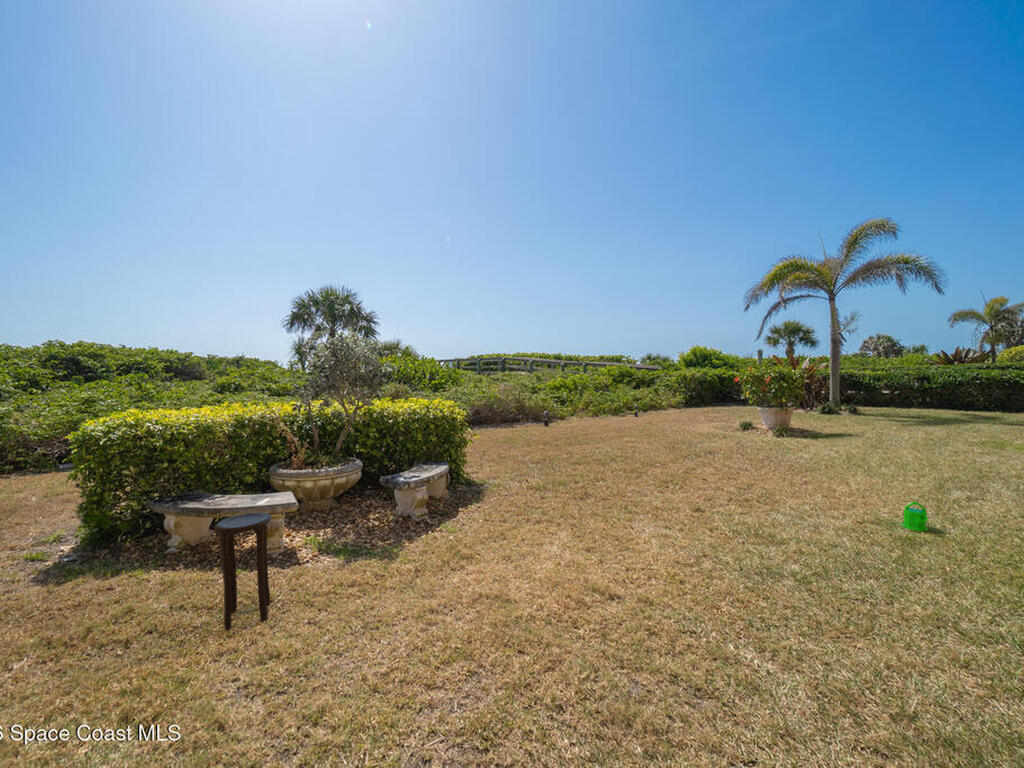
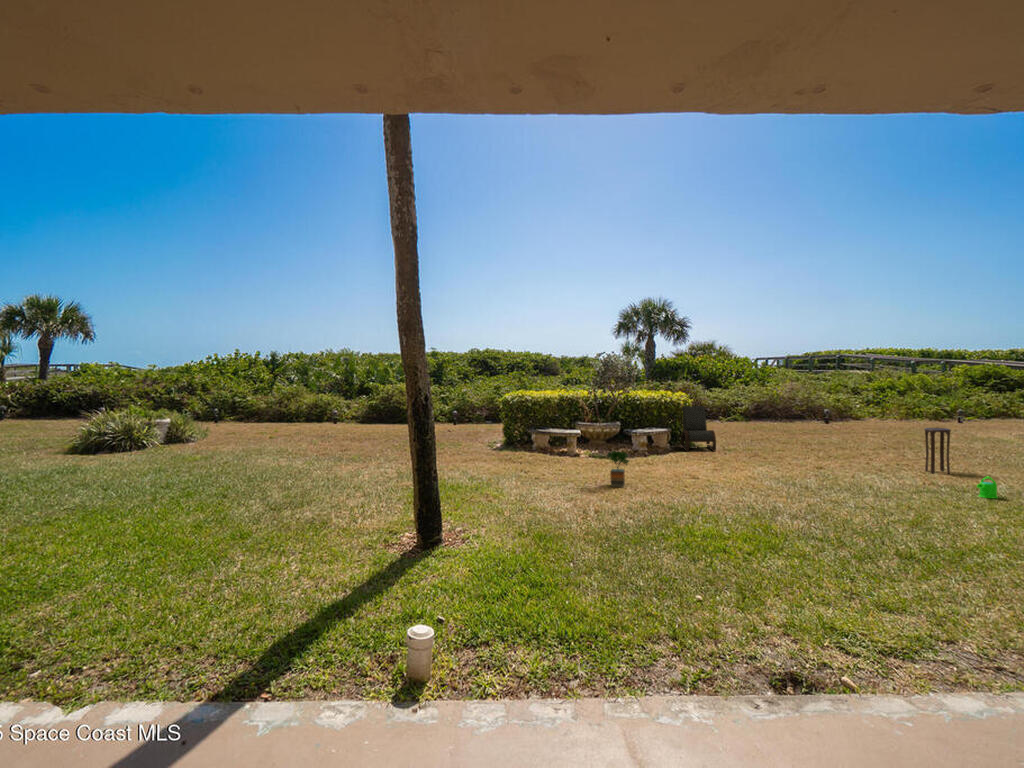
lounge chair: none [449,421,510,494] -> present [681,406,716,451]
stool: present [215,512,272,629] -> present [924,428,951,474]
potted tree: none [462,593,540,724] -> present [607,451,629,487]

